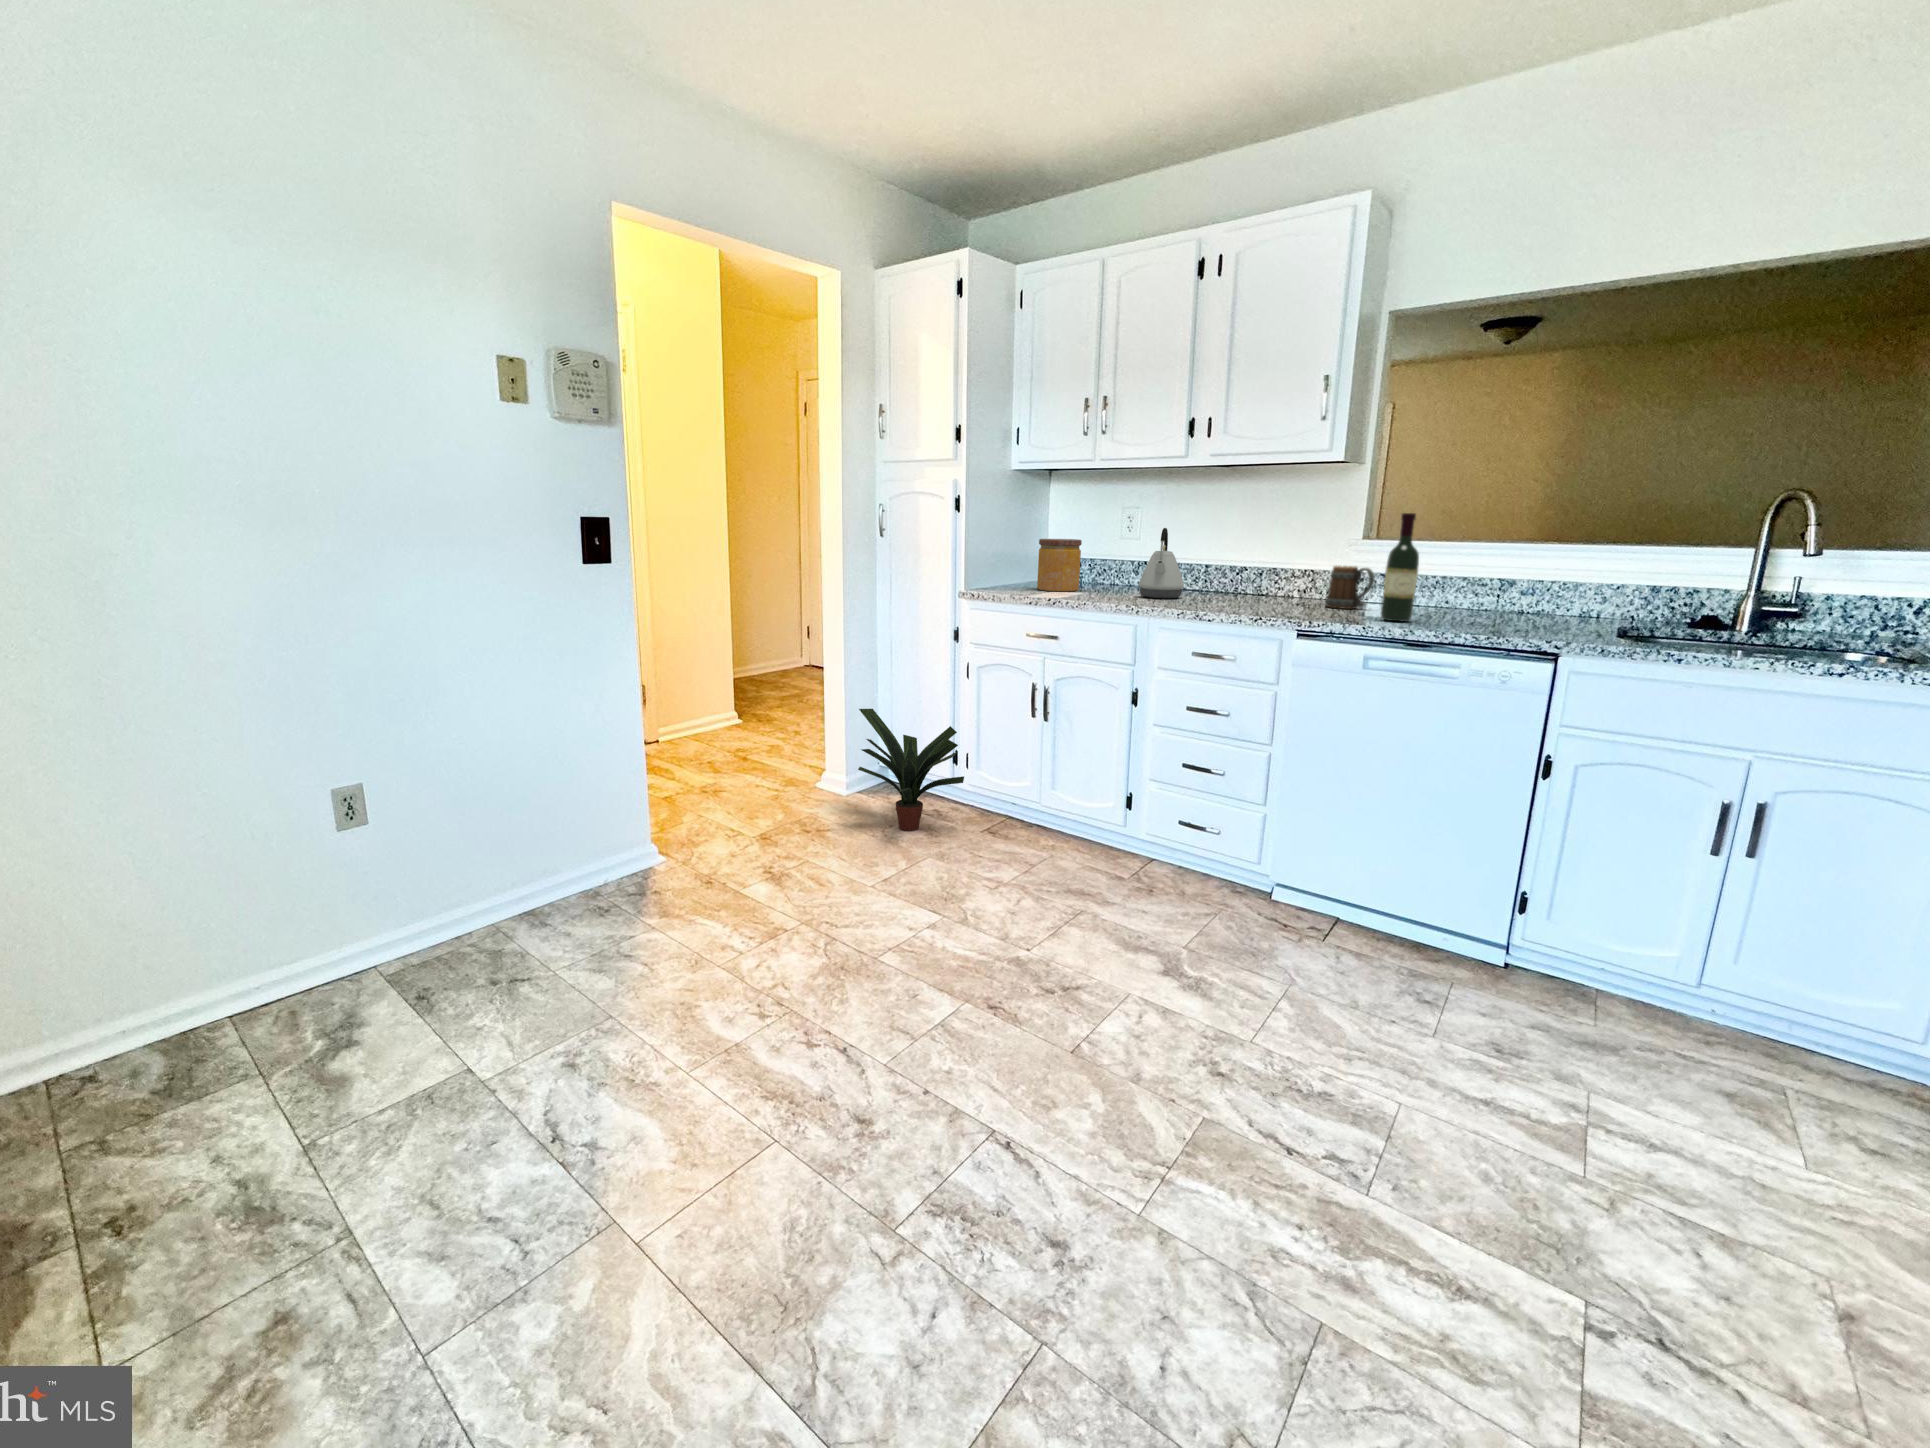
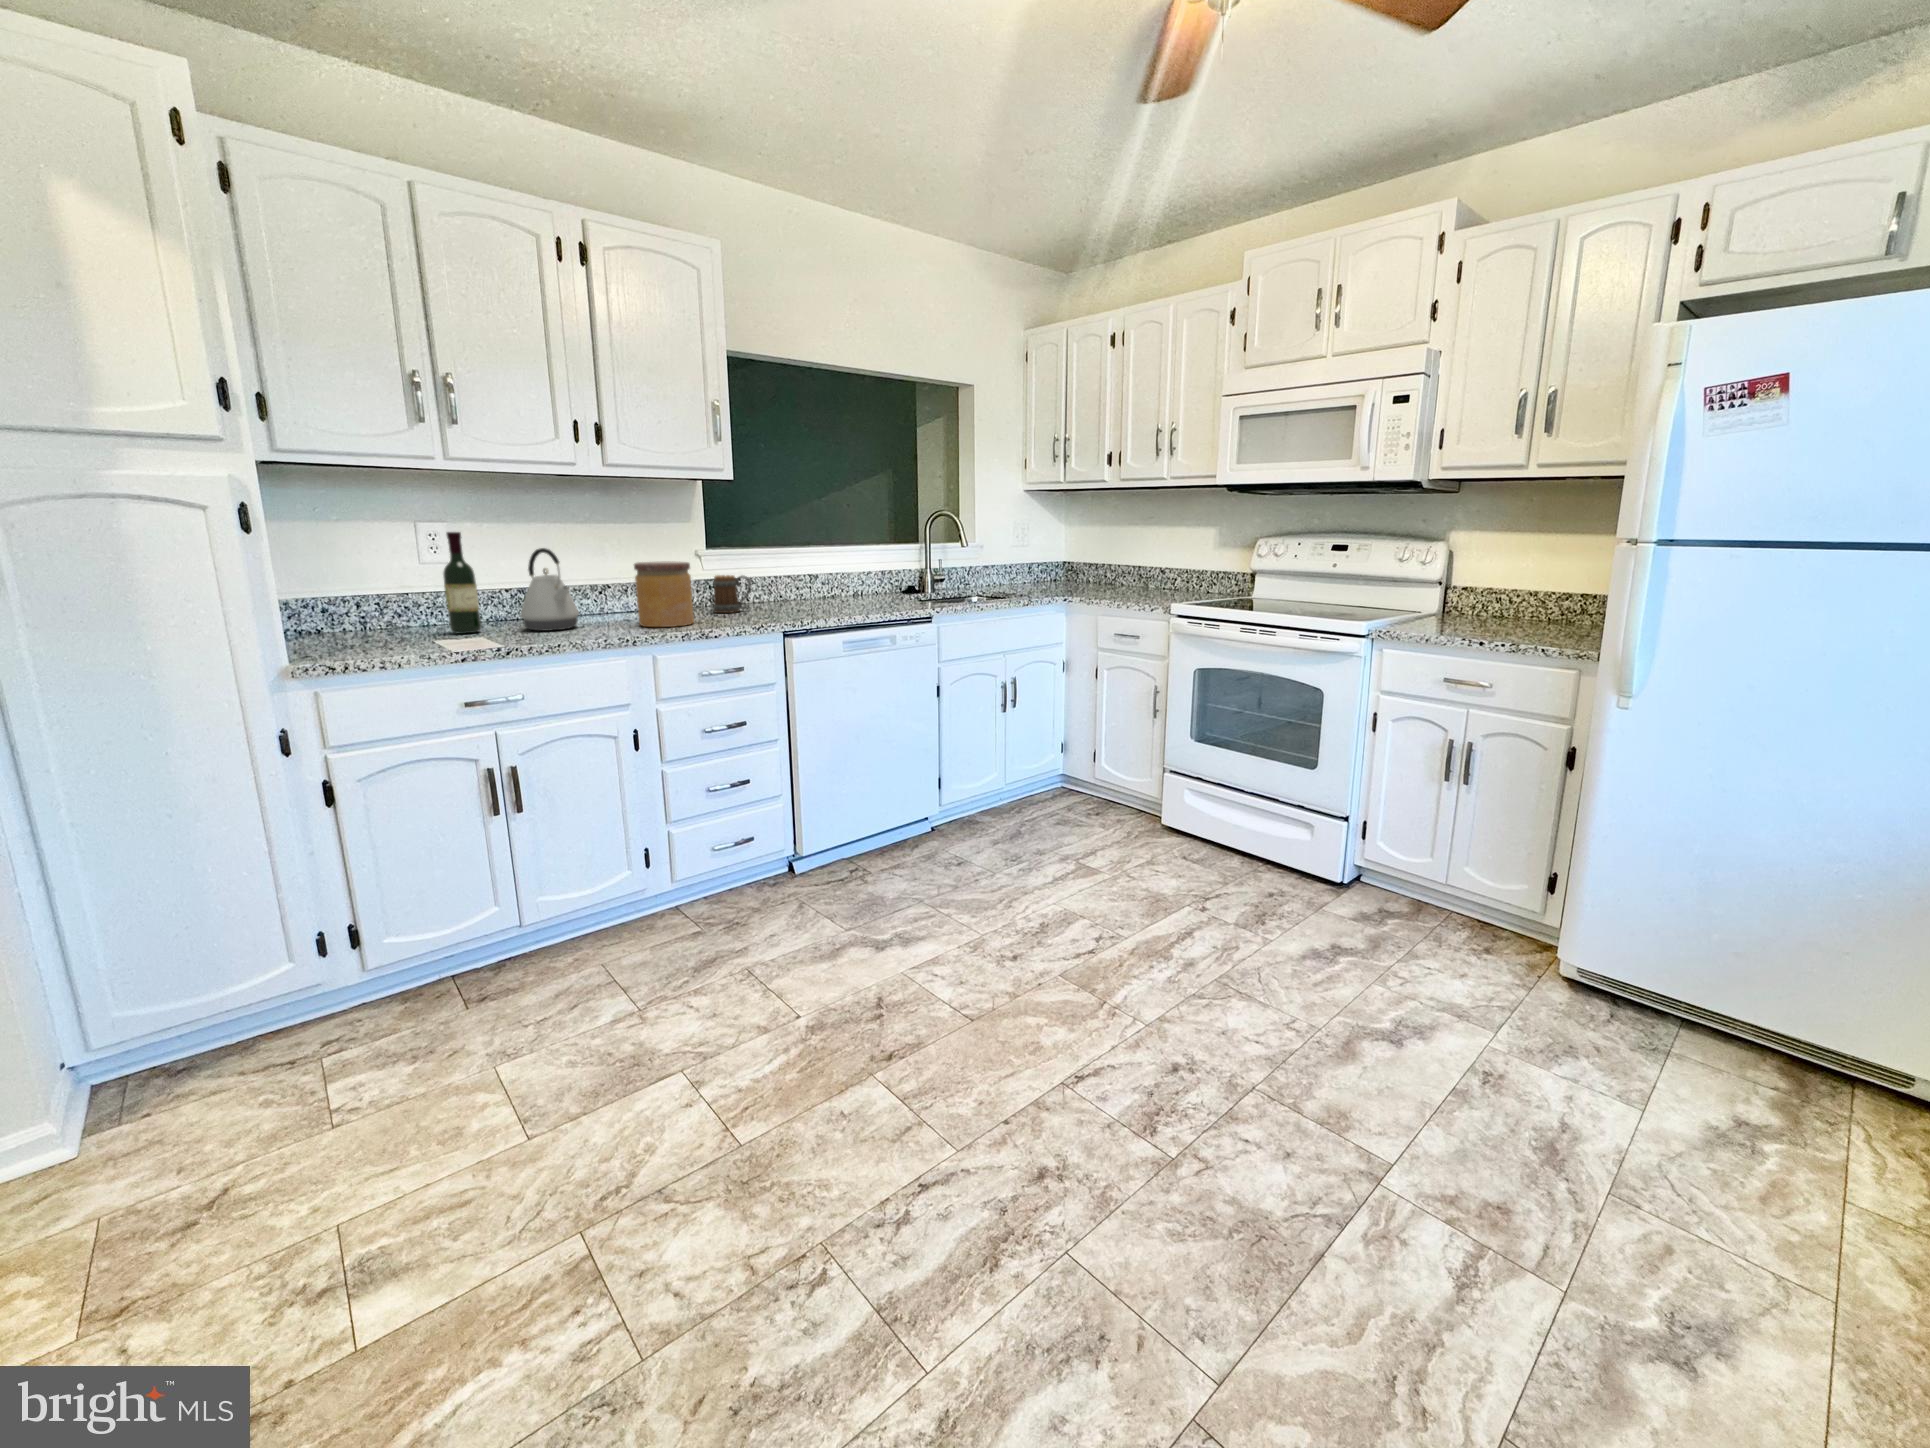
wine bottle: present [1381,513,1419,622] -> present [443,532,481,634]
jar: present [1037,539,1082,591] -> present [634,561,694,627]
potted plant: present [858,709,964,831] -> none [113,886,417,1089]

